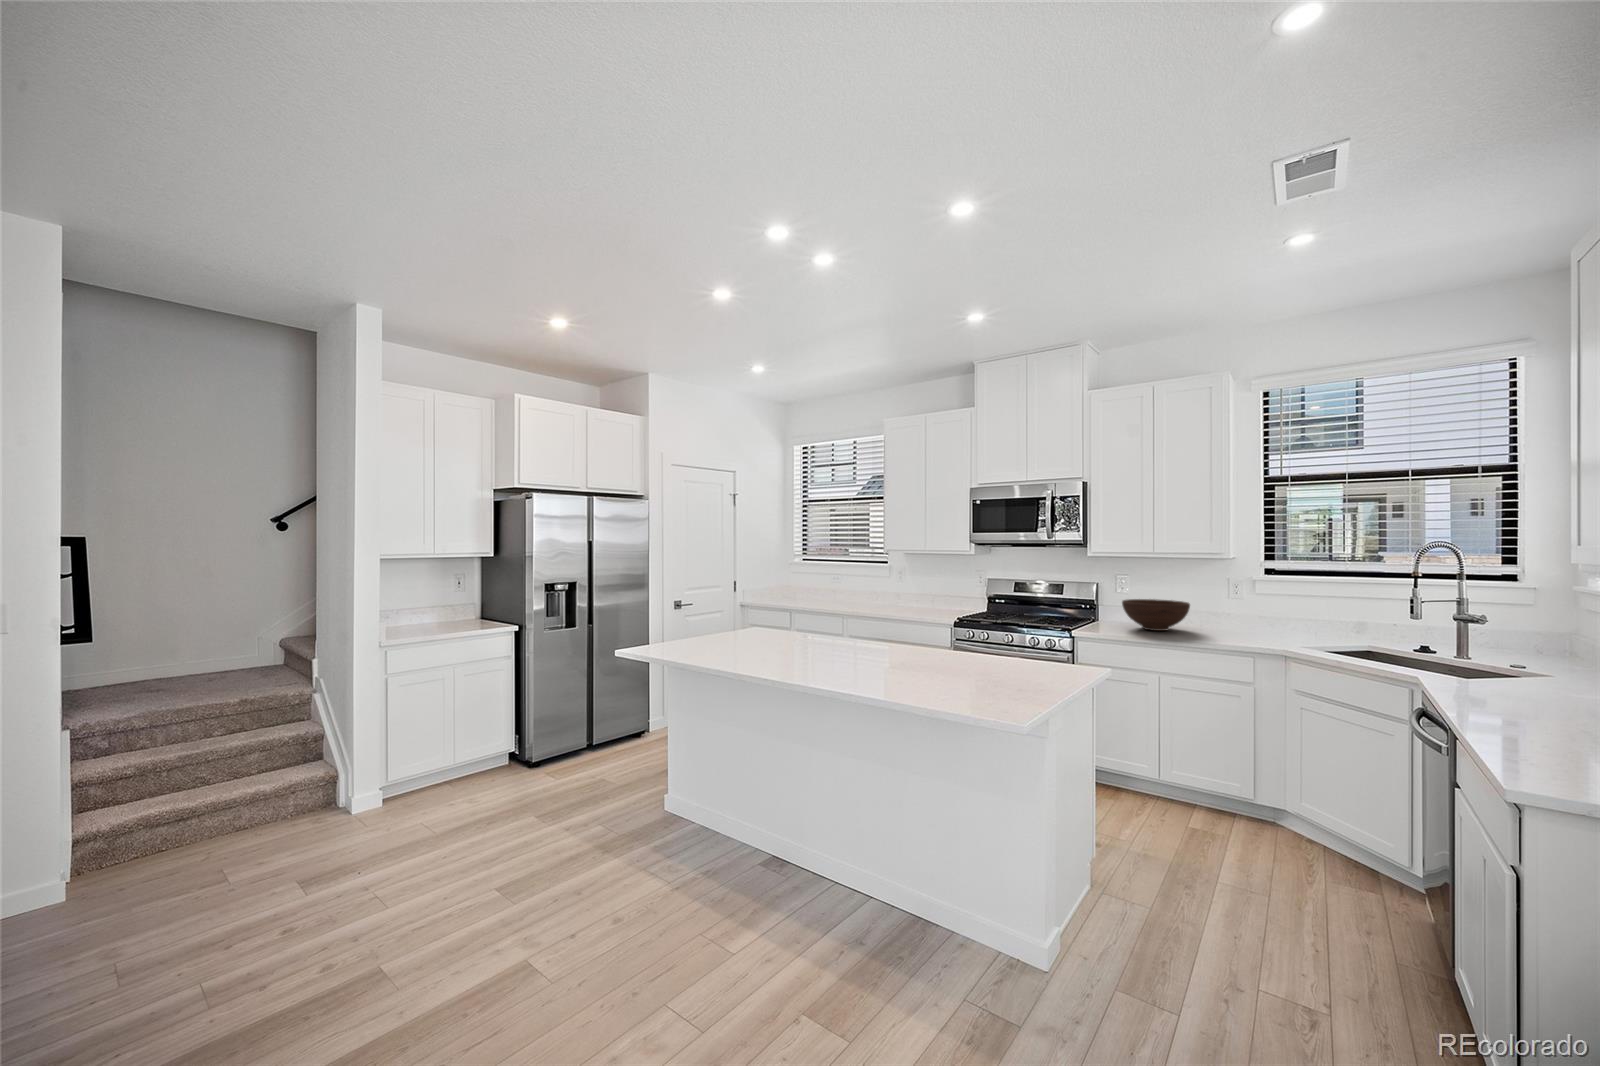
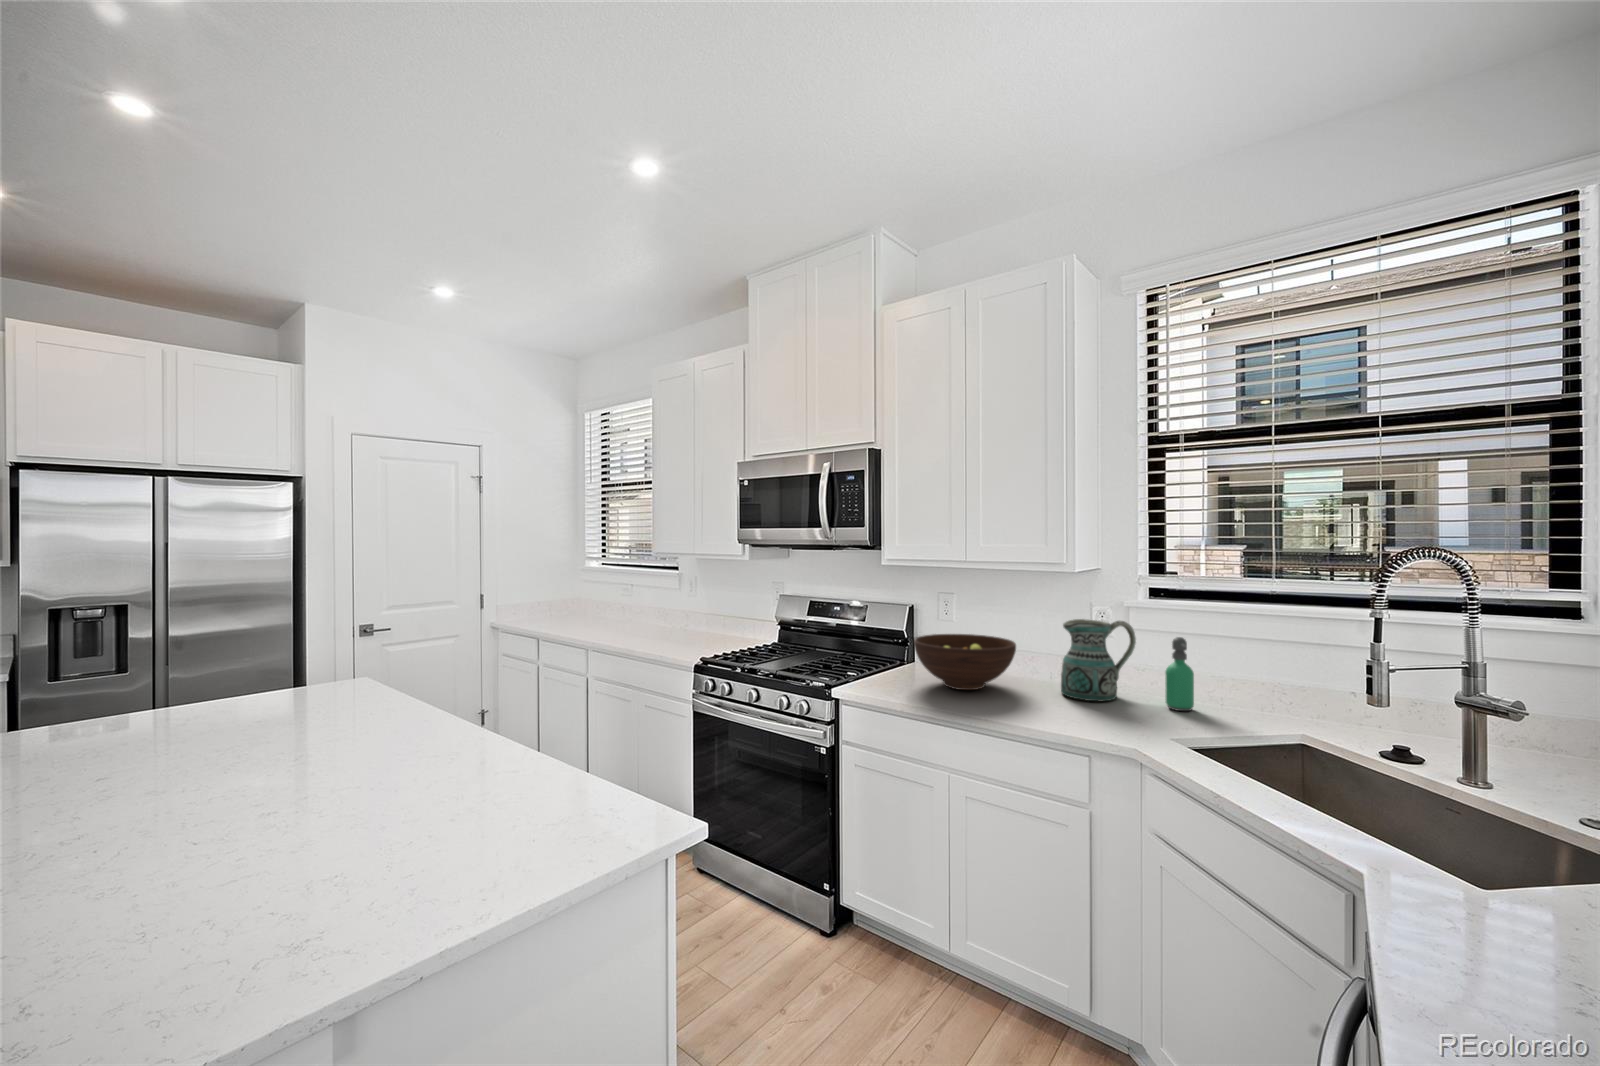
ceramic pitcher: none [1218,588,1265,634] -> present [1061,619,1136,701]
soap dispenser: none [1286,596,1304,638] -> present [1165,637,1194,711]

